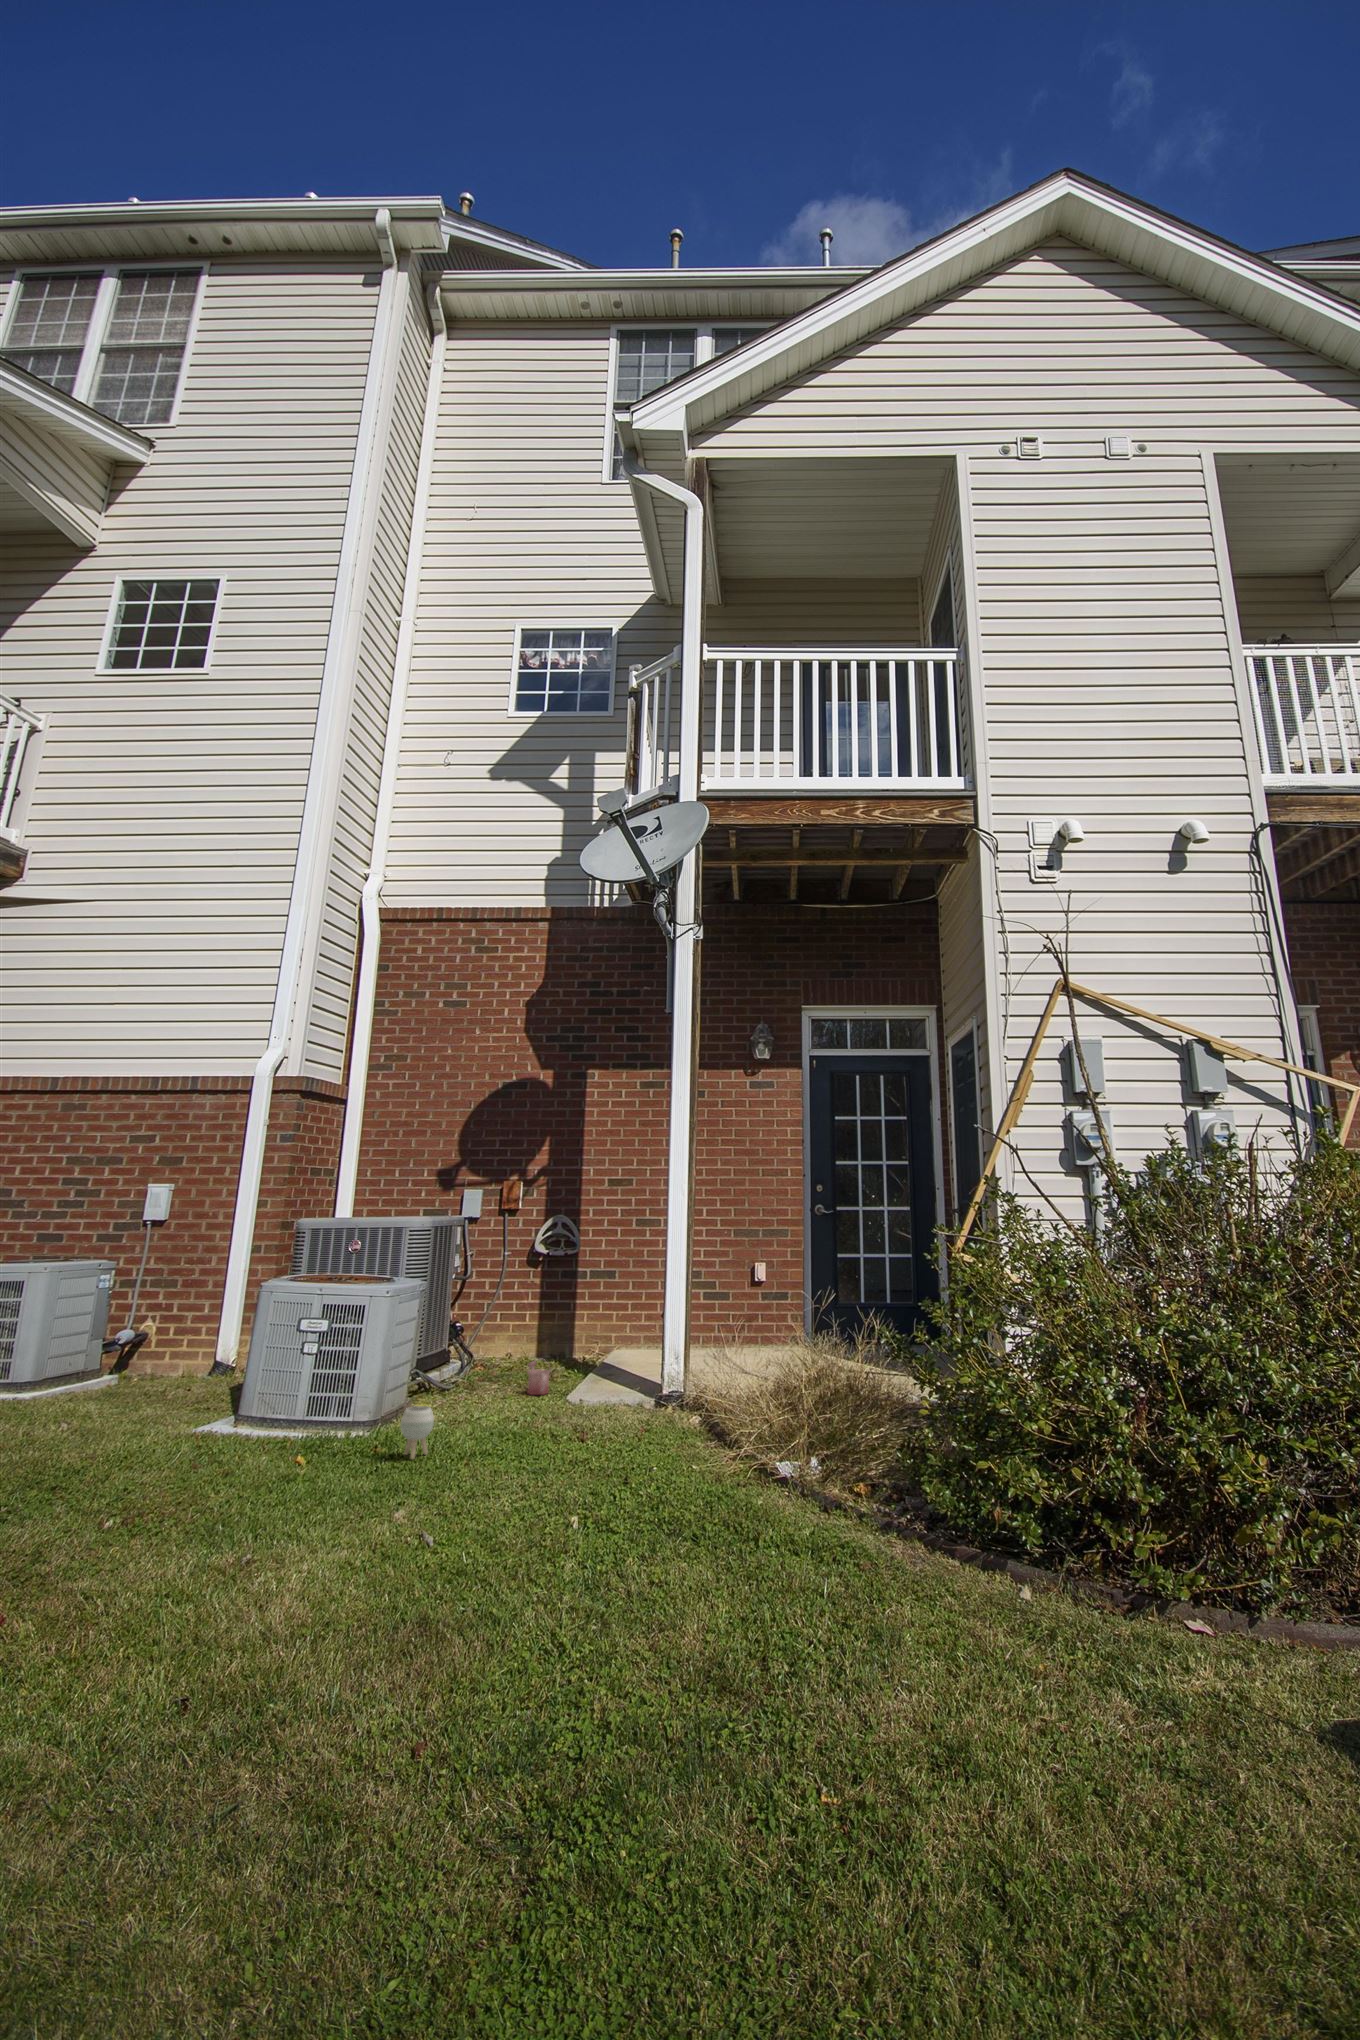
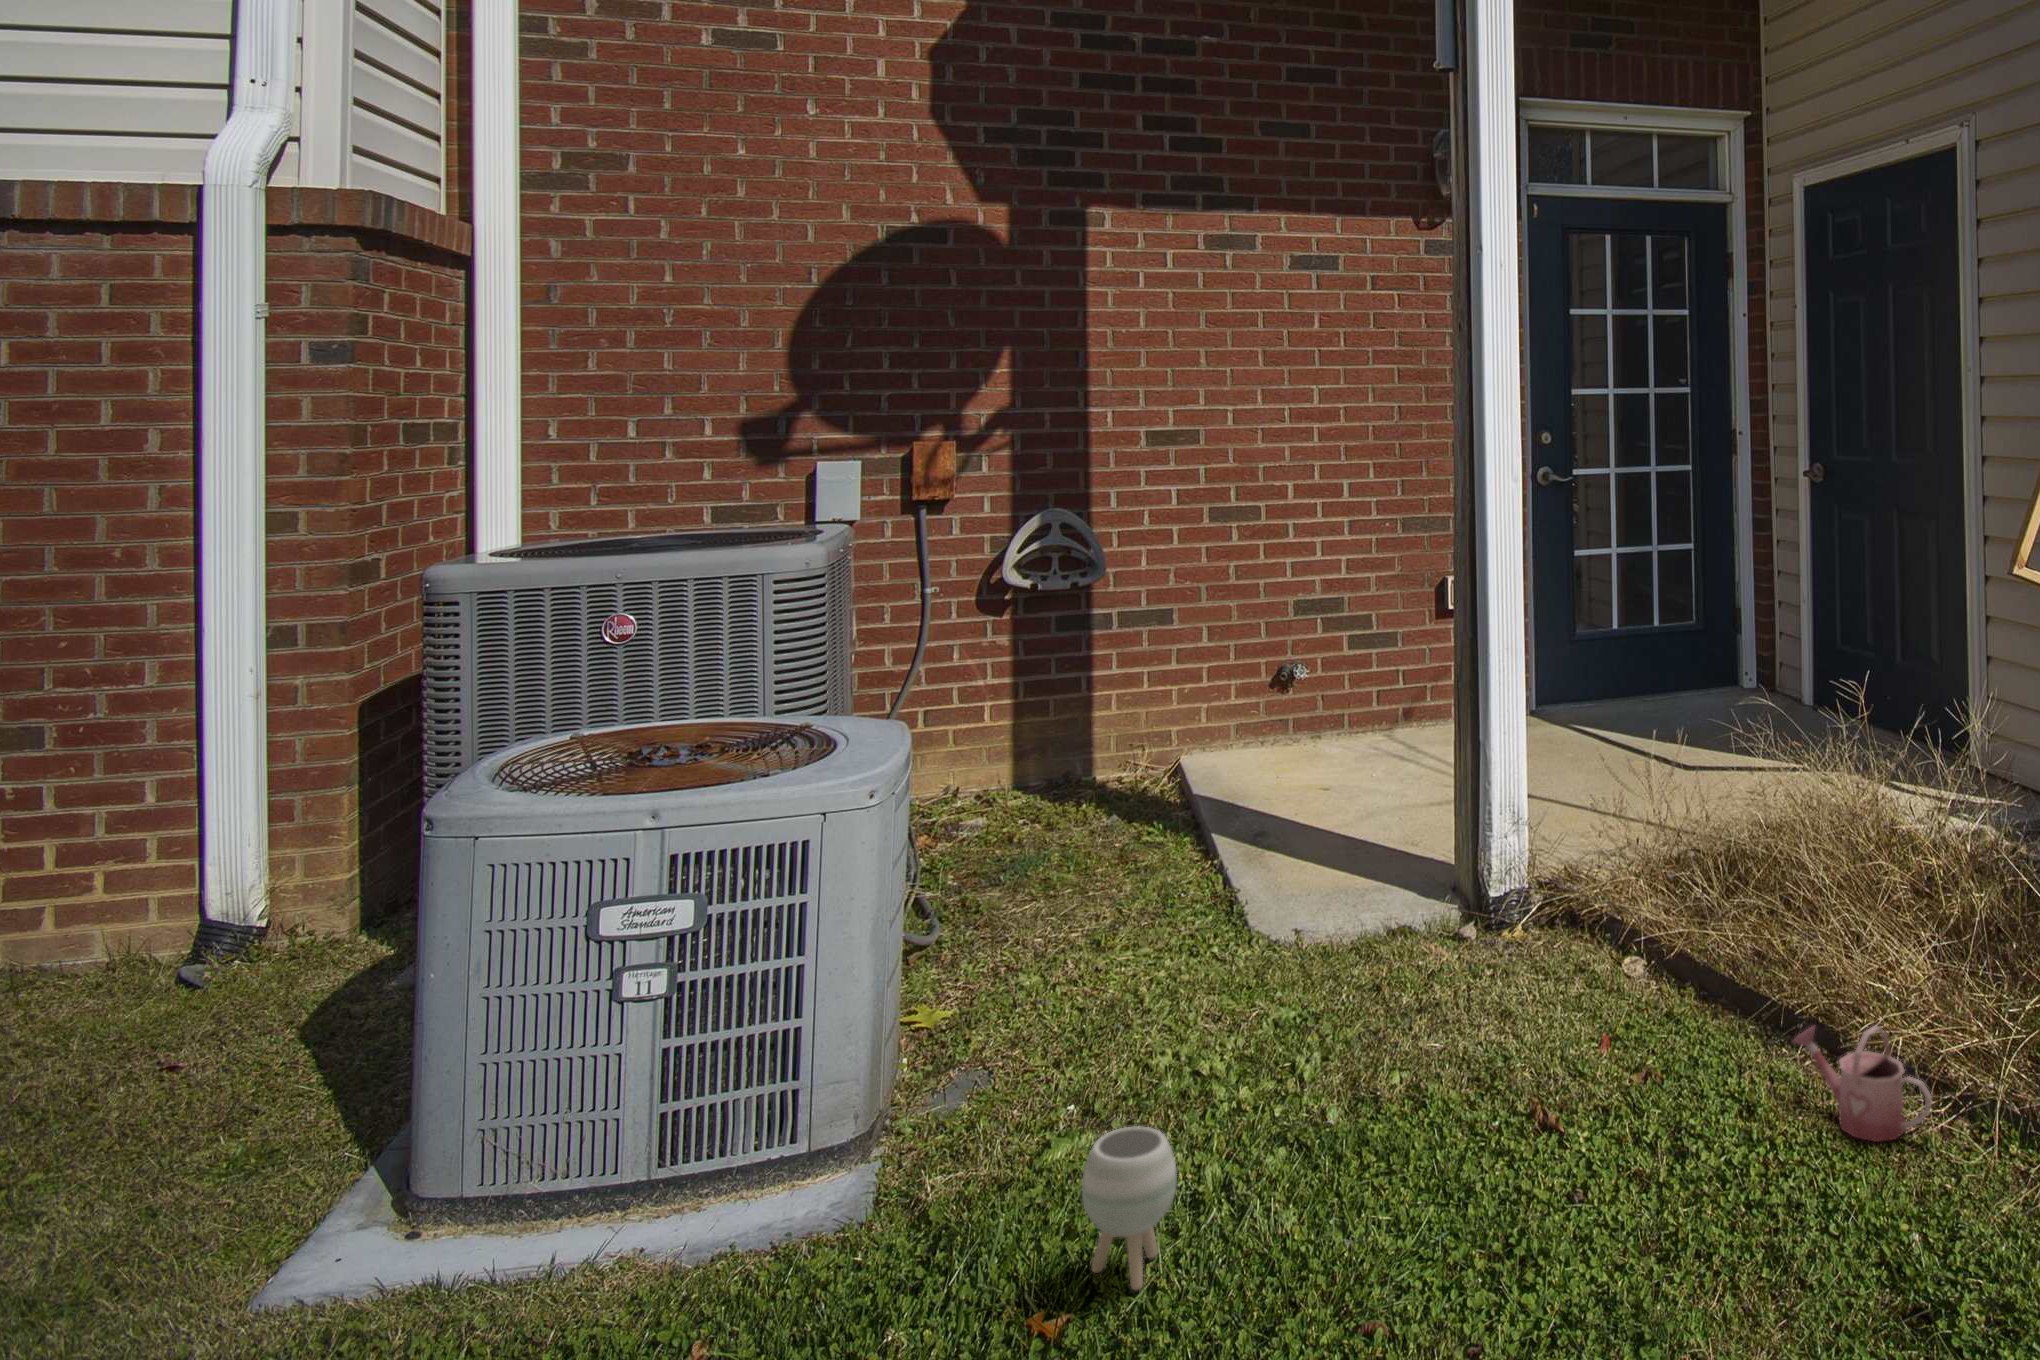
watering can: present [527,1361,550,1395] -> present [1793,1025,1931,1142]

